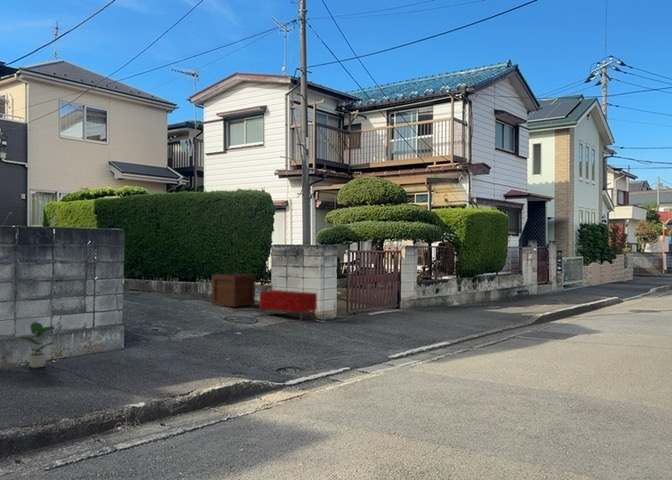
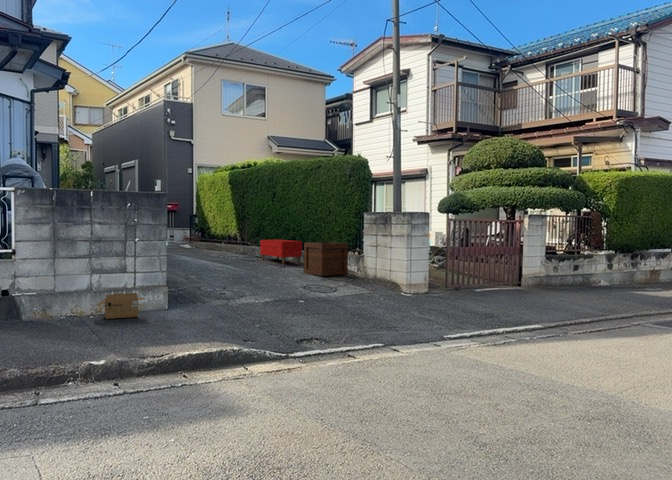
bench: present [259,290,317,320] -> present [260,240,302,264]
potted plant: present [22,322,54,368] -> none [52,278,86,321]
cardboard box: none [61,334,115,363] -> present [97,293,146,319]

